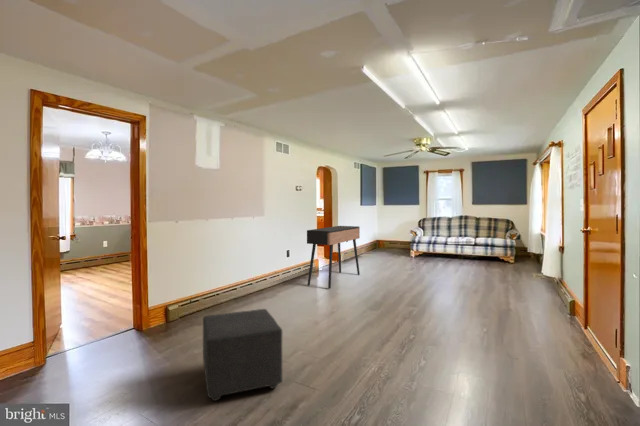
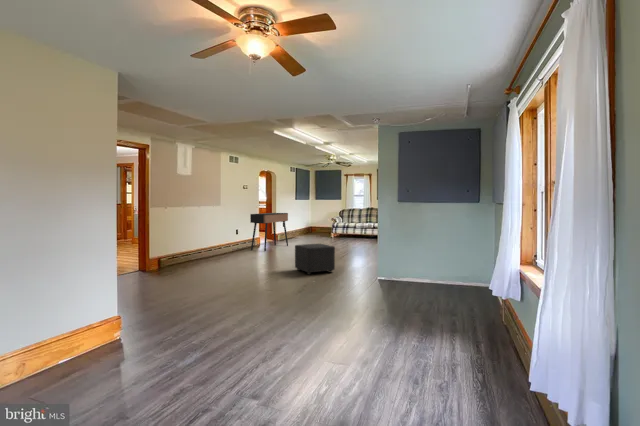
ottoman: present [203,309,282,400] -> present [295,244,335,275]

